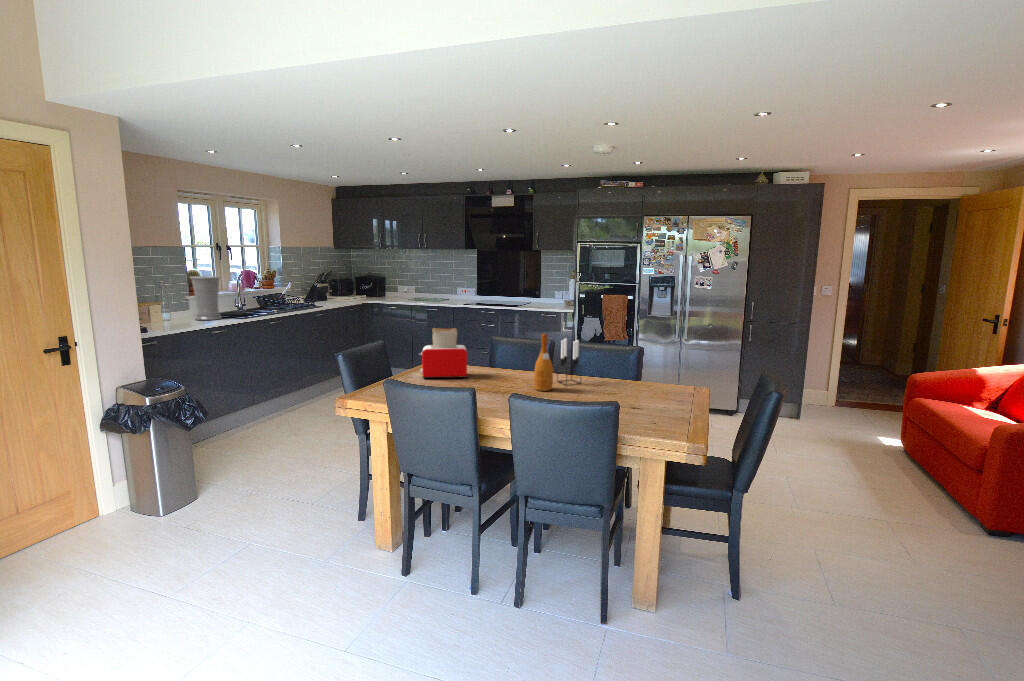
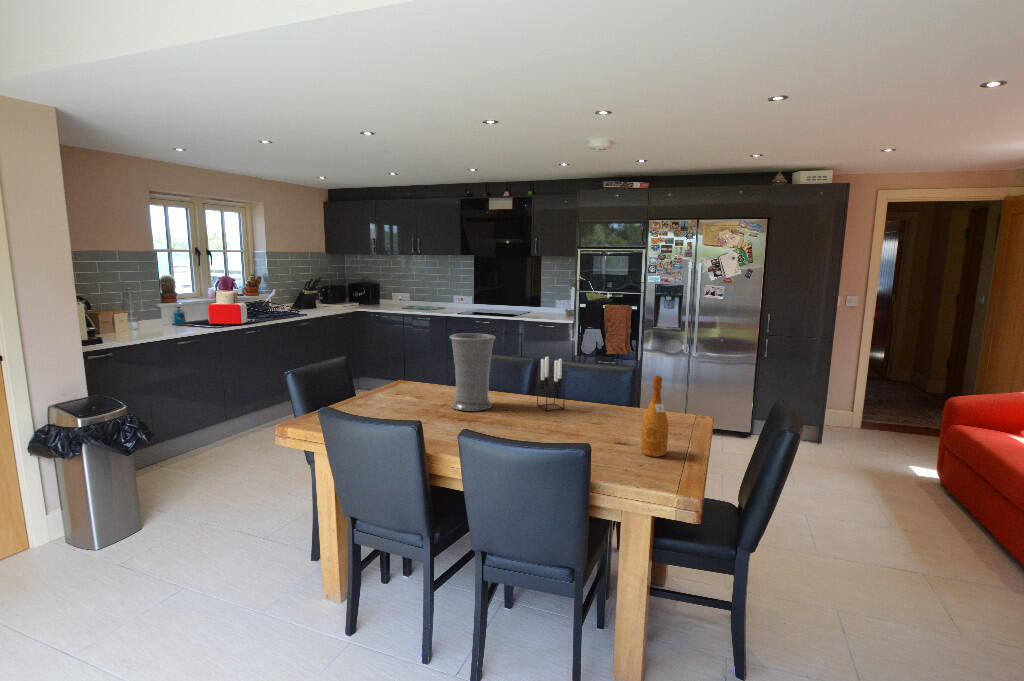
vase: present [190,276,222,320] -> present [450,333,495,411]
toaster: present [419,328,467,379] -> present [208,290,247,325]
wine bottle: present [534,334,553,391] -> present [641,376,668,457]

